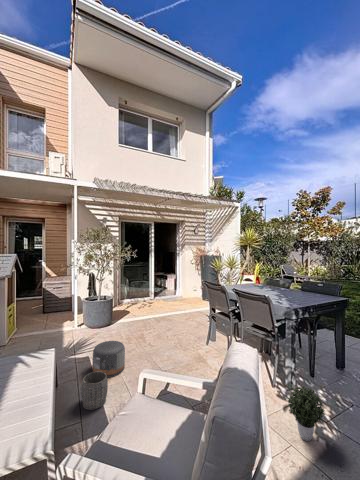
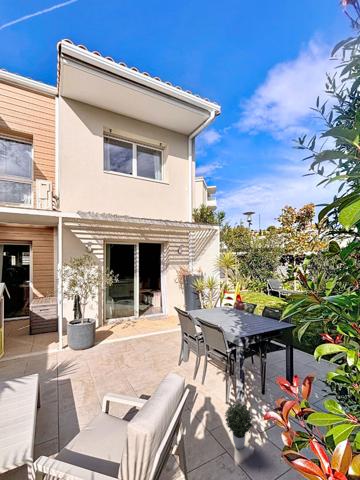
pouf: present [92,341,125,378] -> none [69,363,99,398]
woven basket: present [81,371,108,410] -> none [56,392,79,426]

